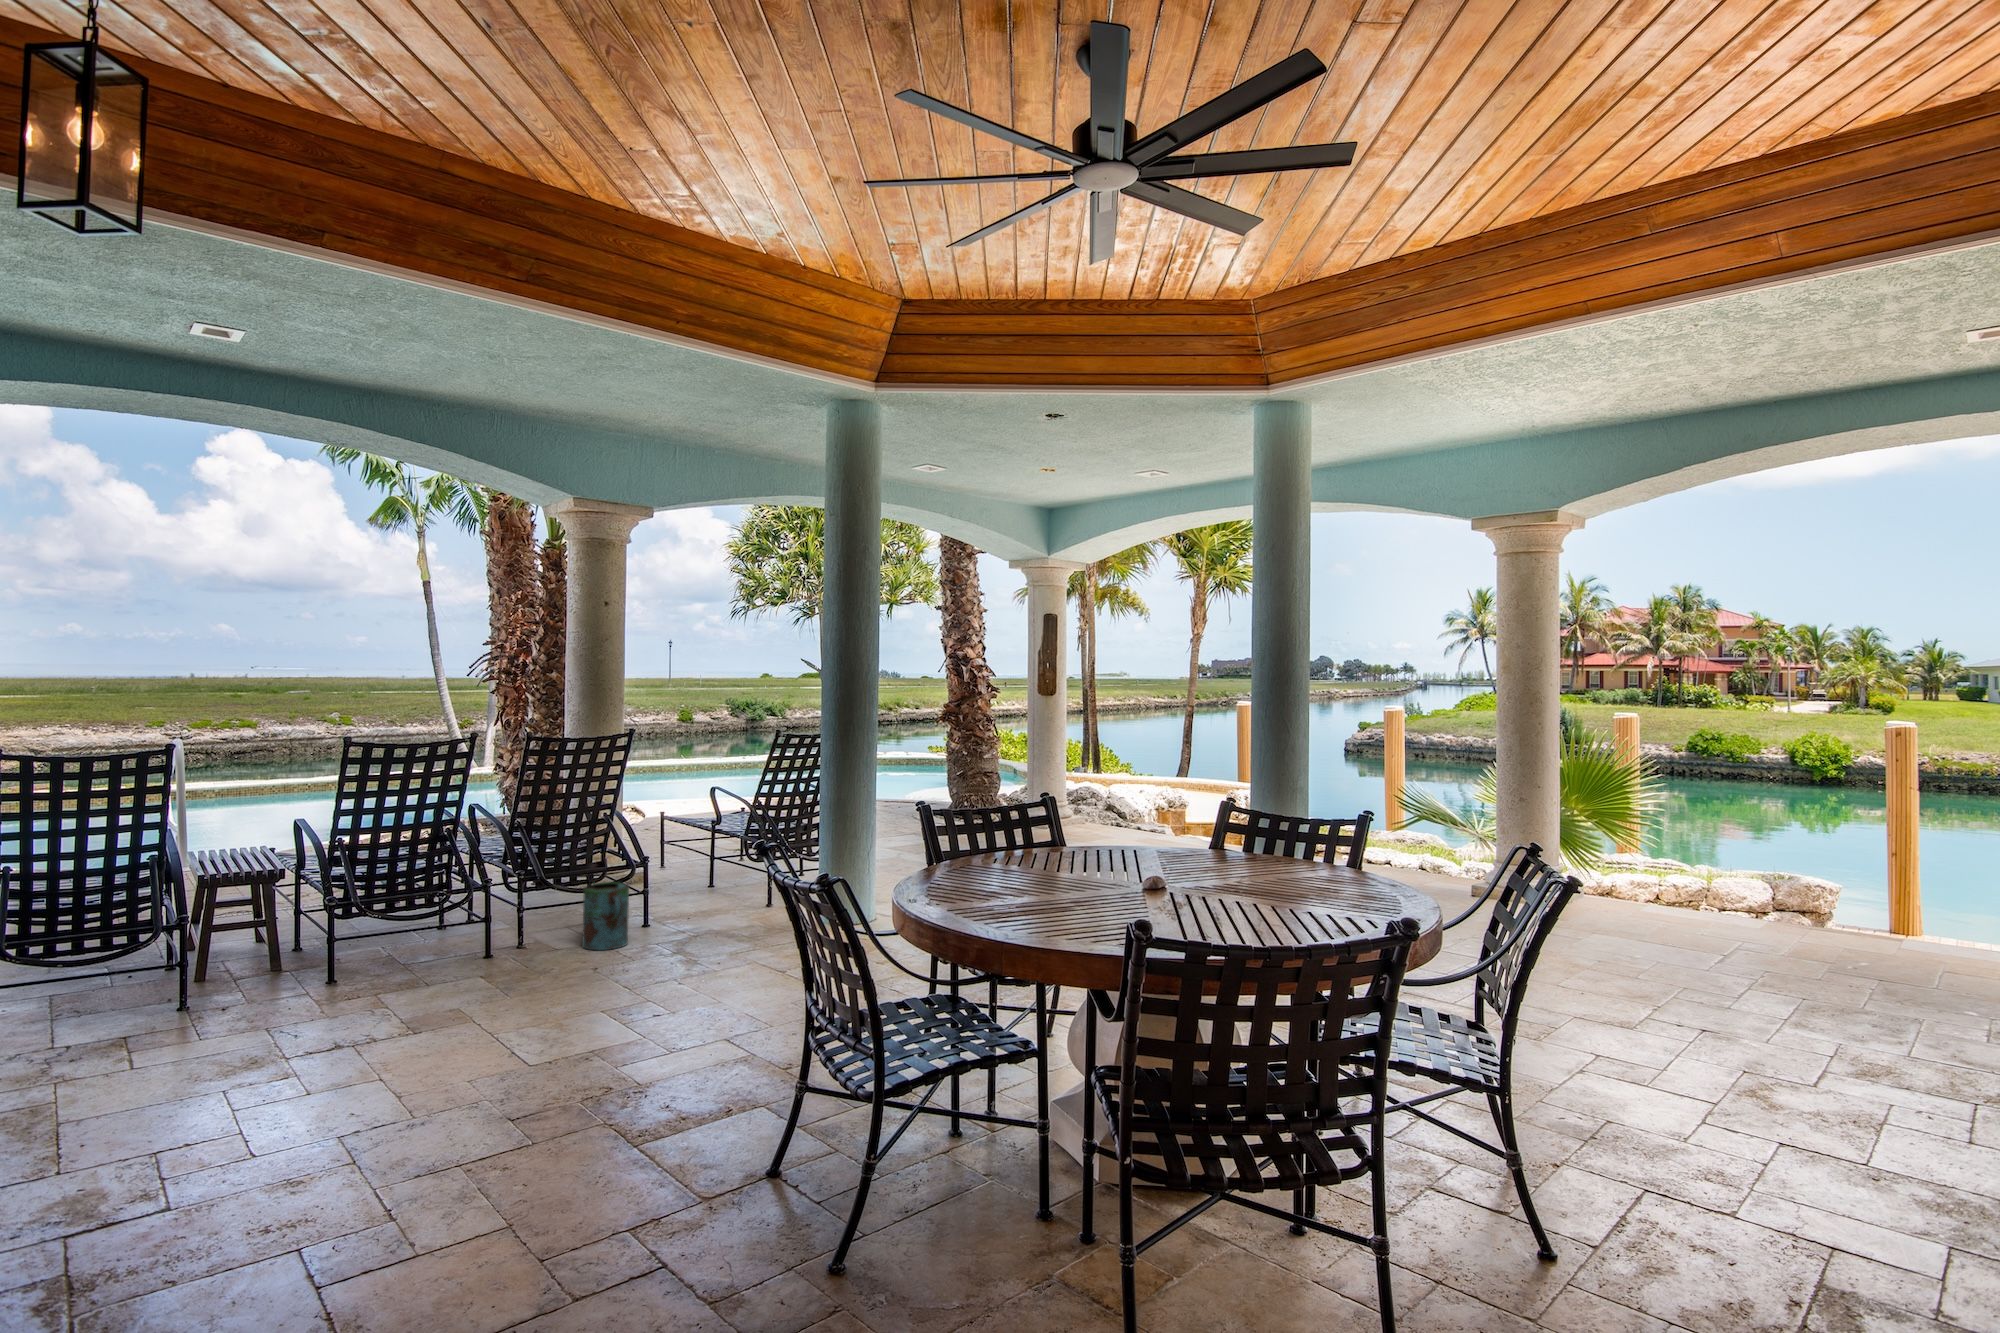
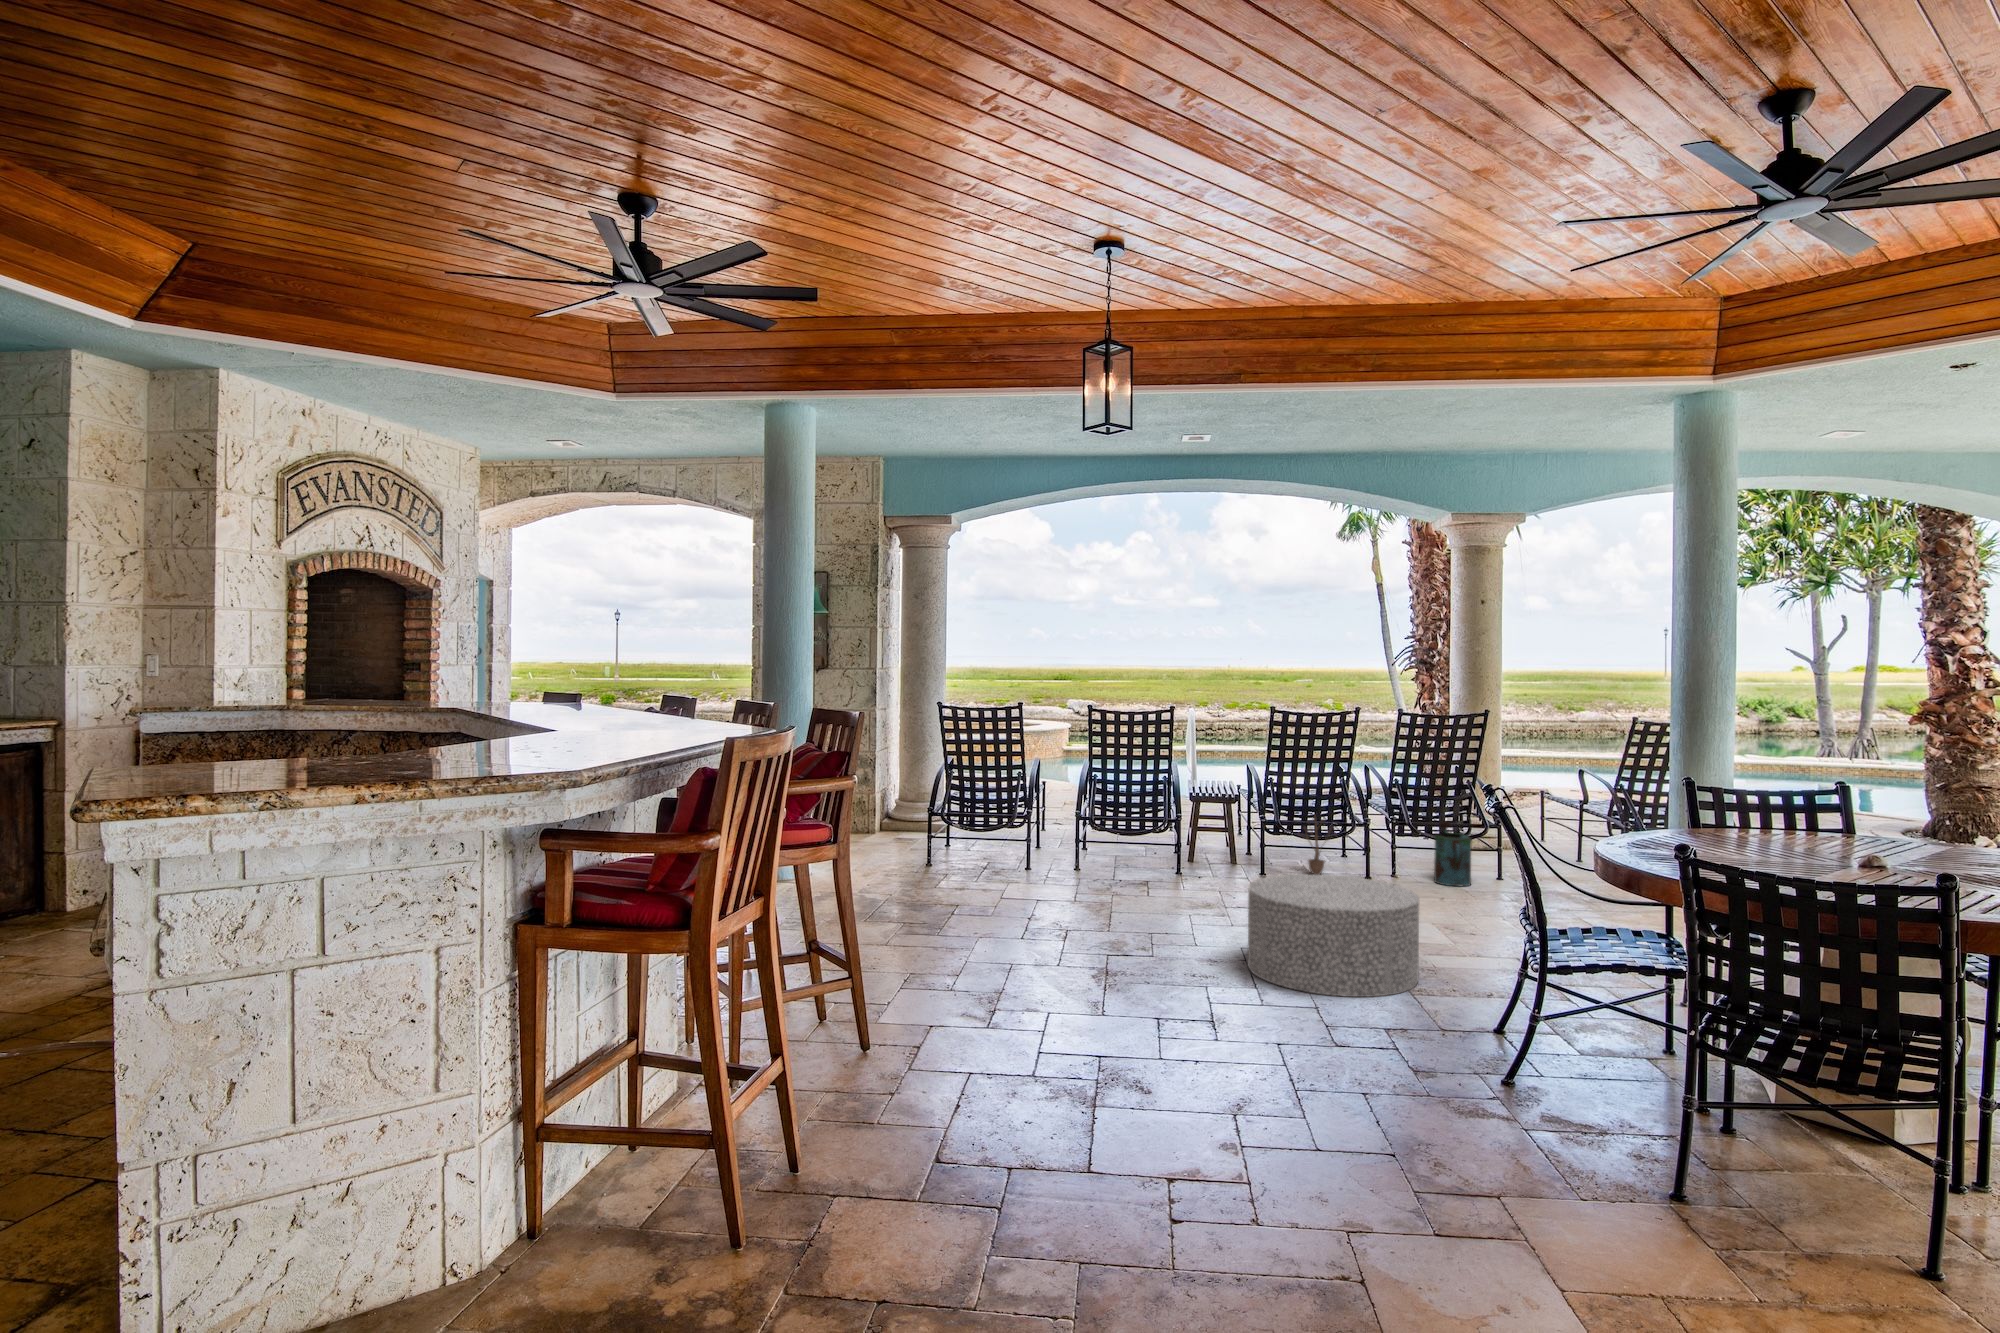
decorative plant: none [375,885,451,971] -> present [1295,816,1335,875]
ottoman: none [369,997,663,1242] -> present [1248,875,1419,997]

